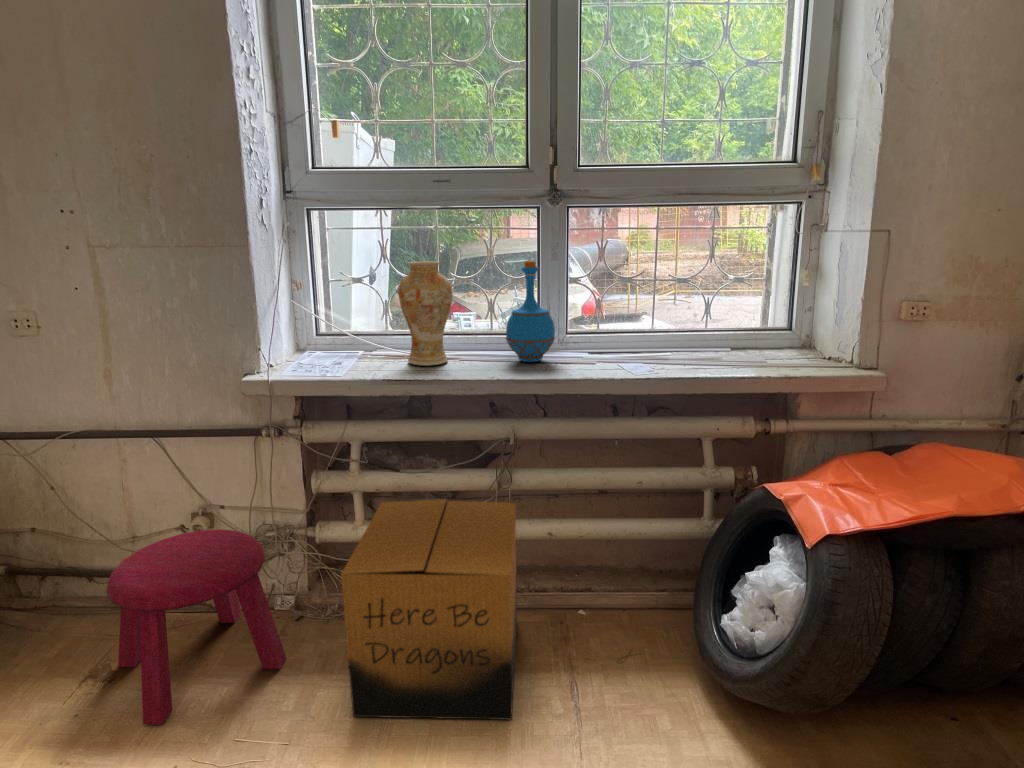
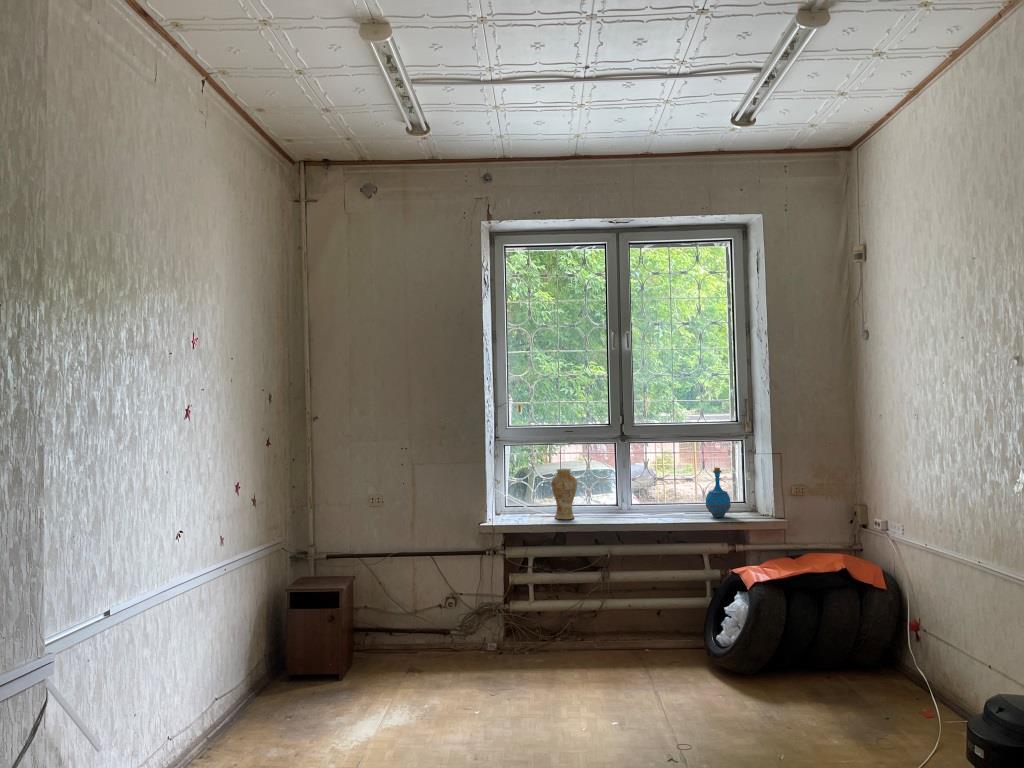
bottle: present [506,261,555,362] -> present [706,468,731,517]
cardboard box: present [341,499,517,720] -> none [547,585,622,679]
stool: present [106,529,286,725] -> none [424,602,505,682]

